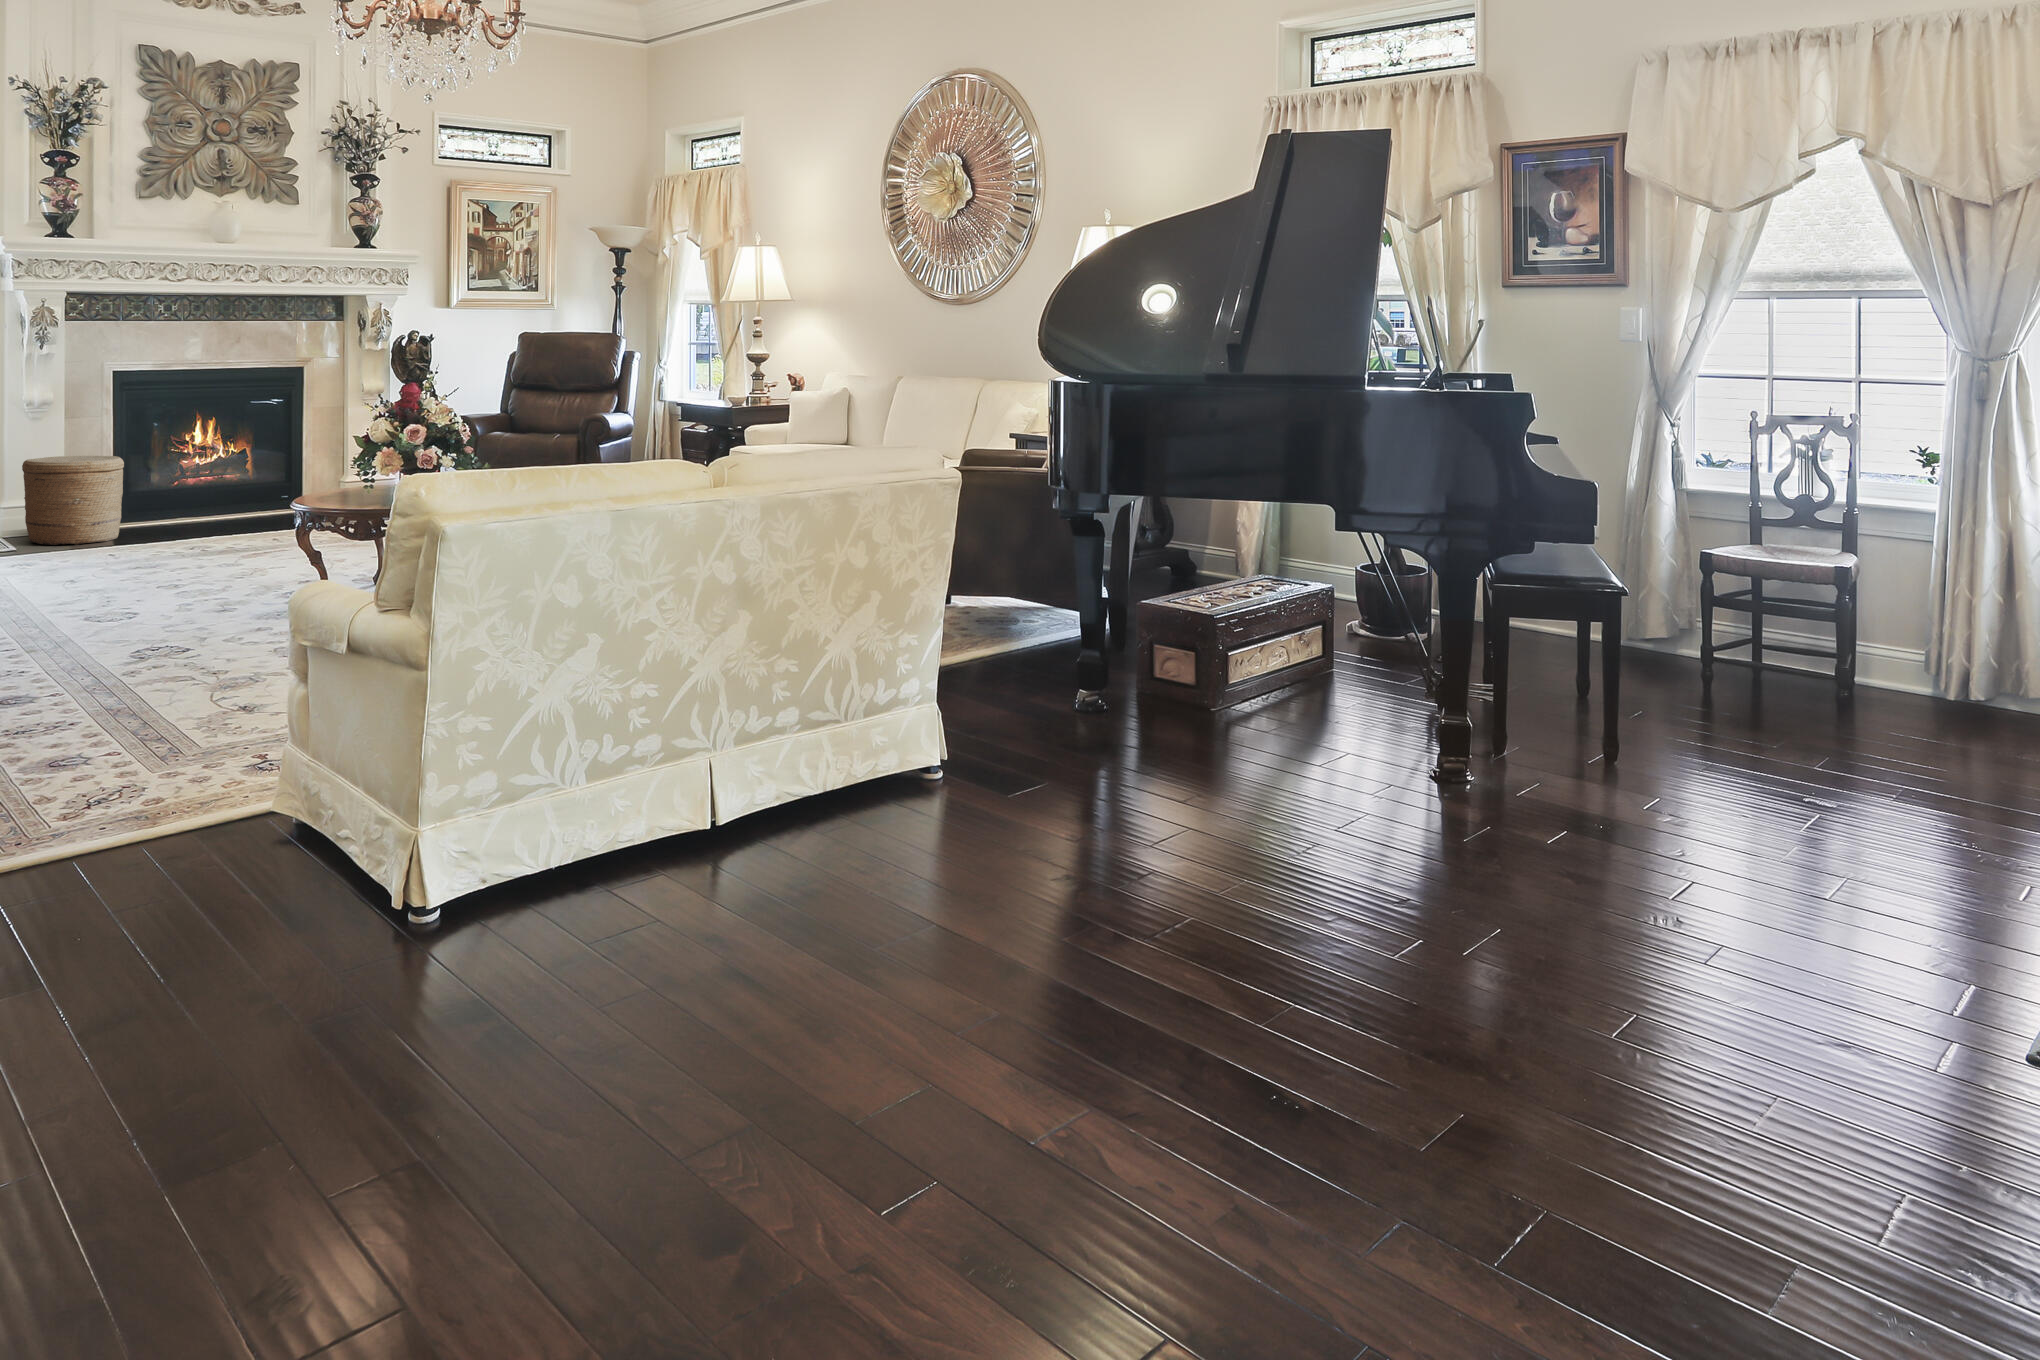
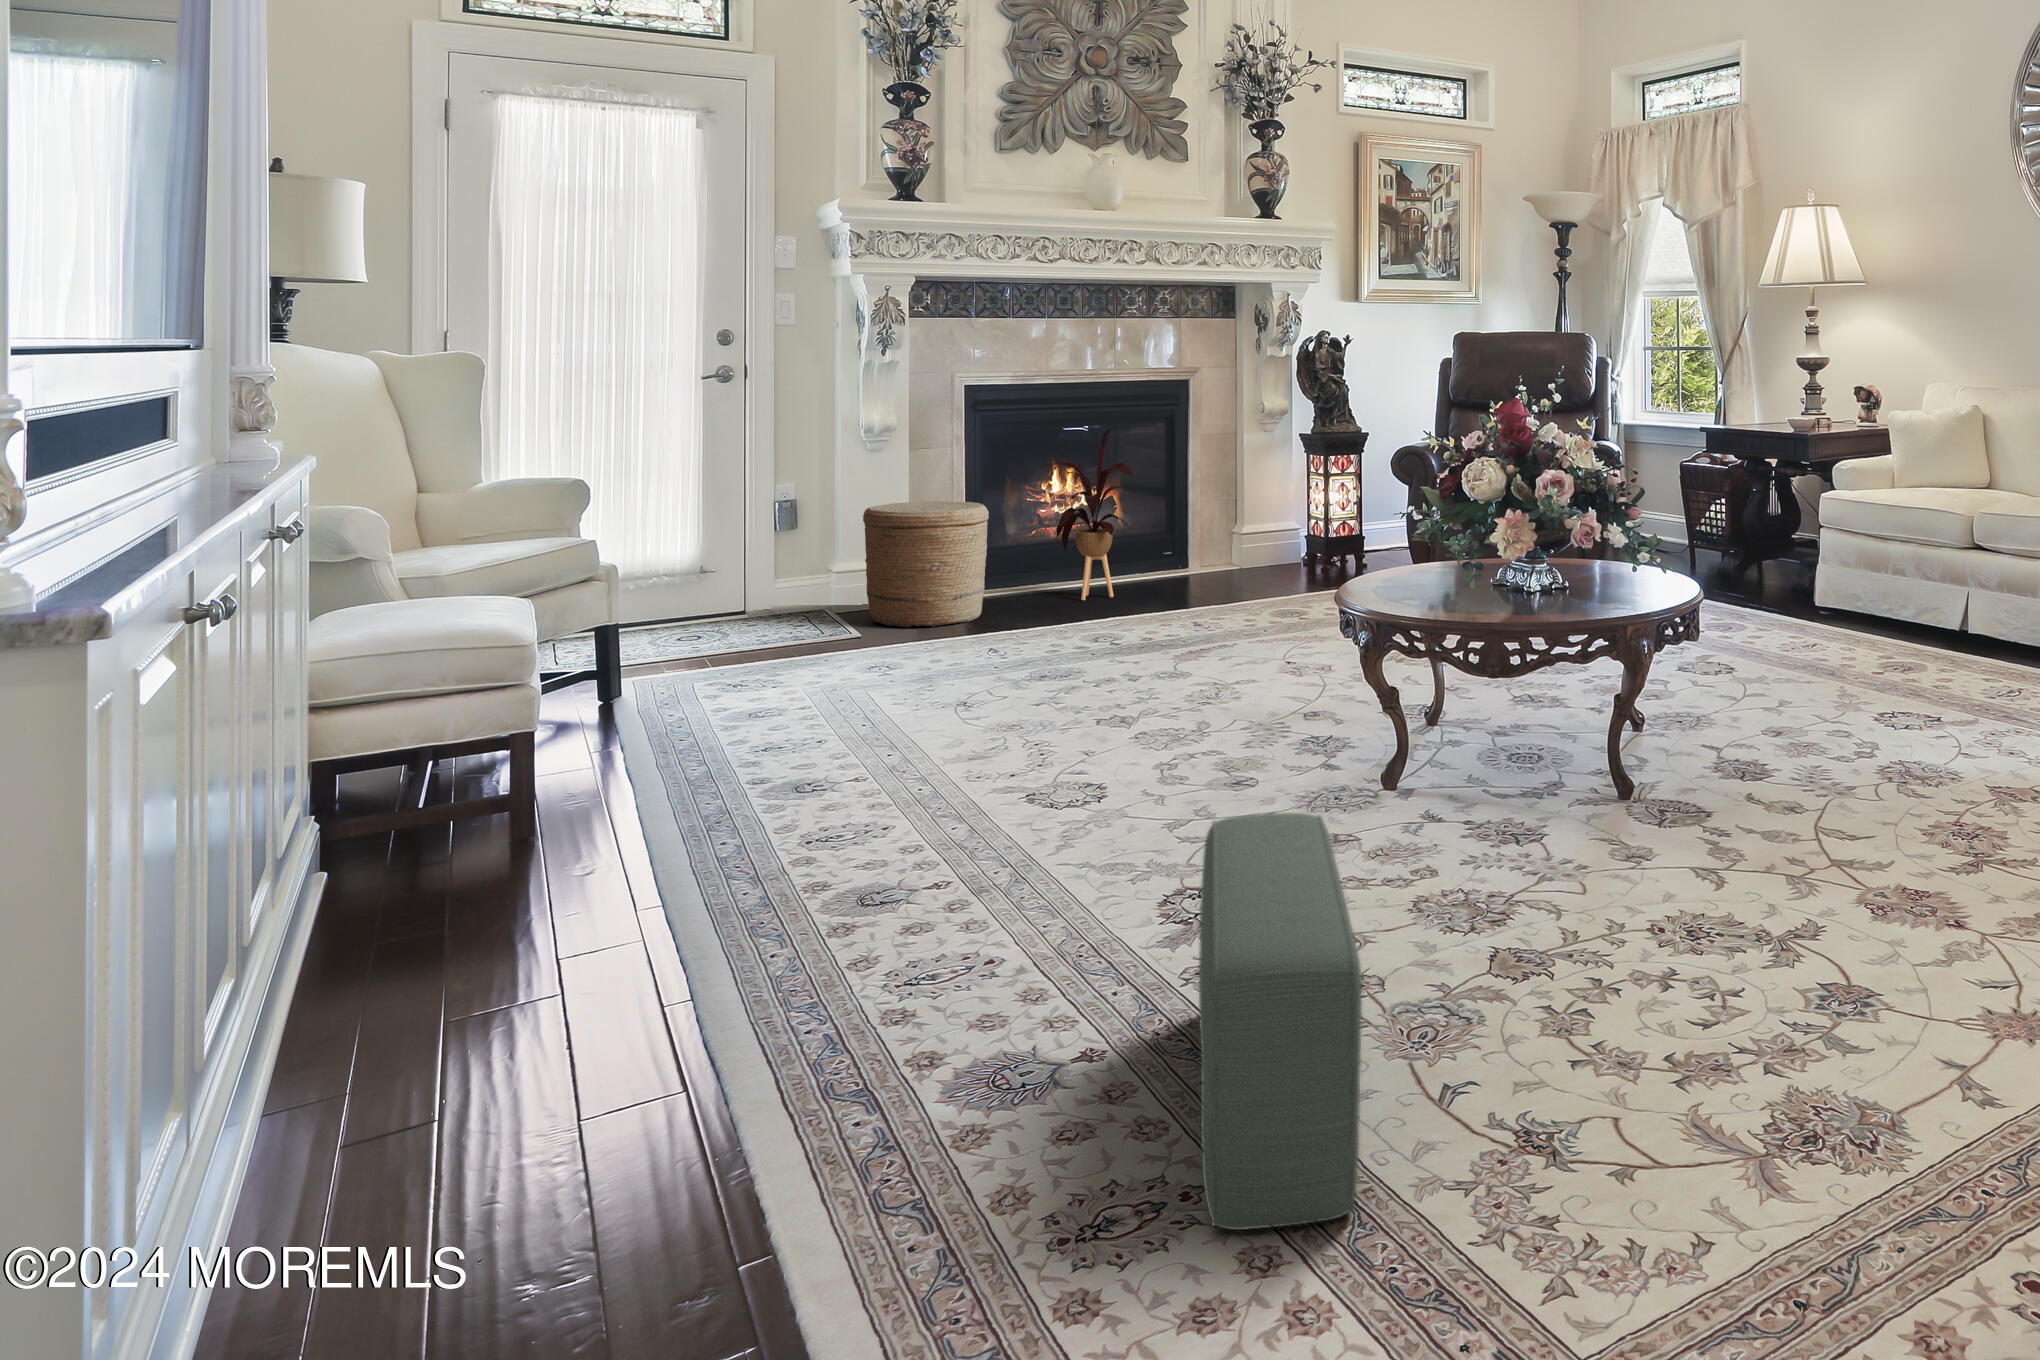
house plant: none [174,402,245,528] -> present [1043,428,1132,600]
pouf: none [51,597,178,754] -> present [1199,813,1362,1230]

